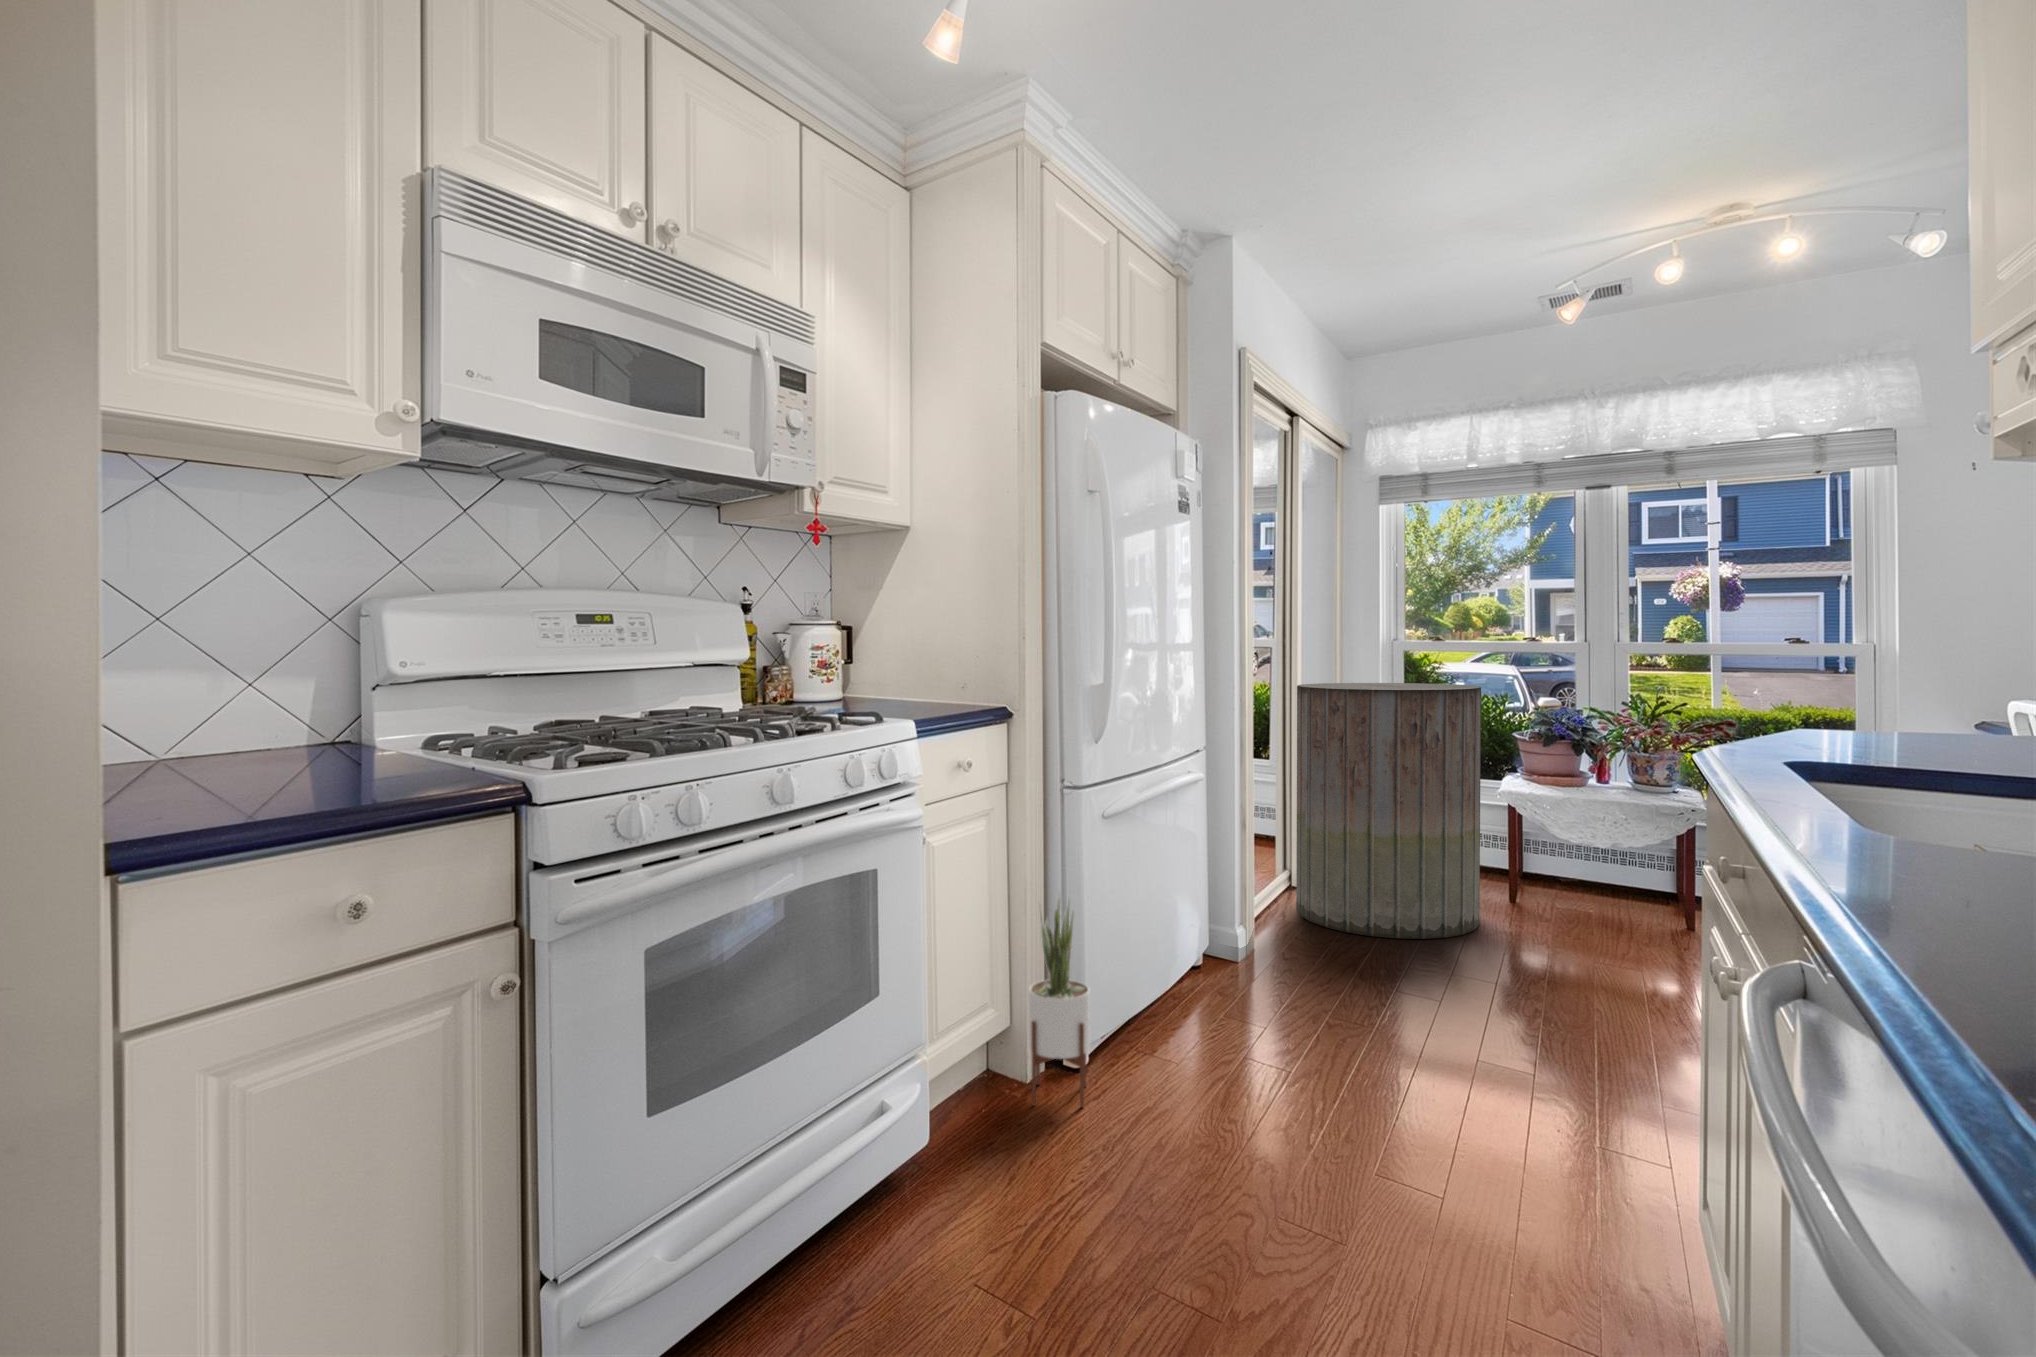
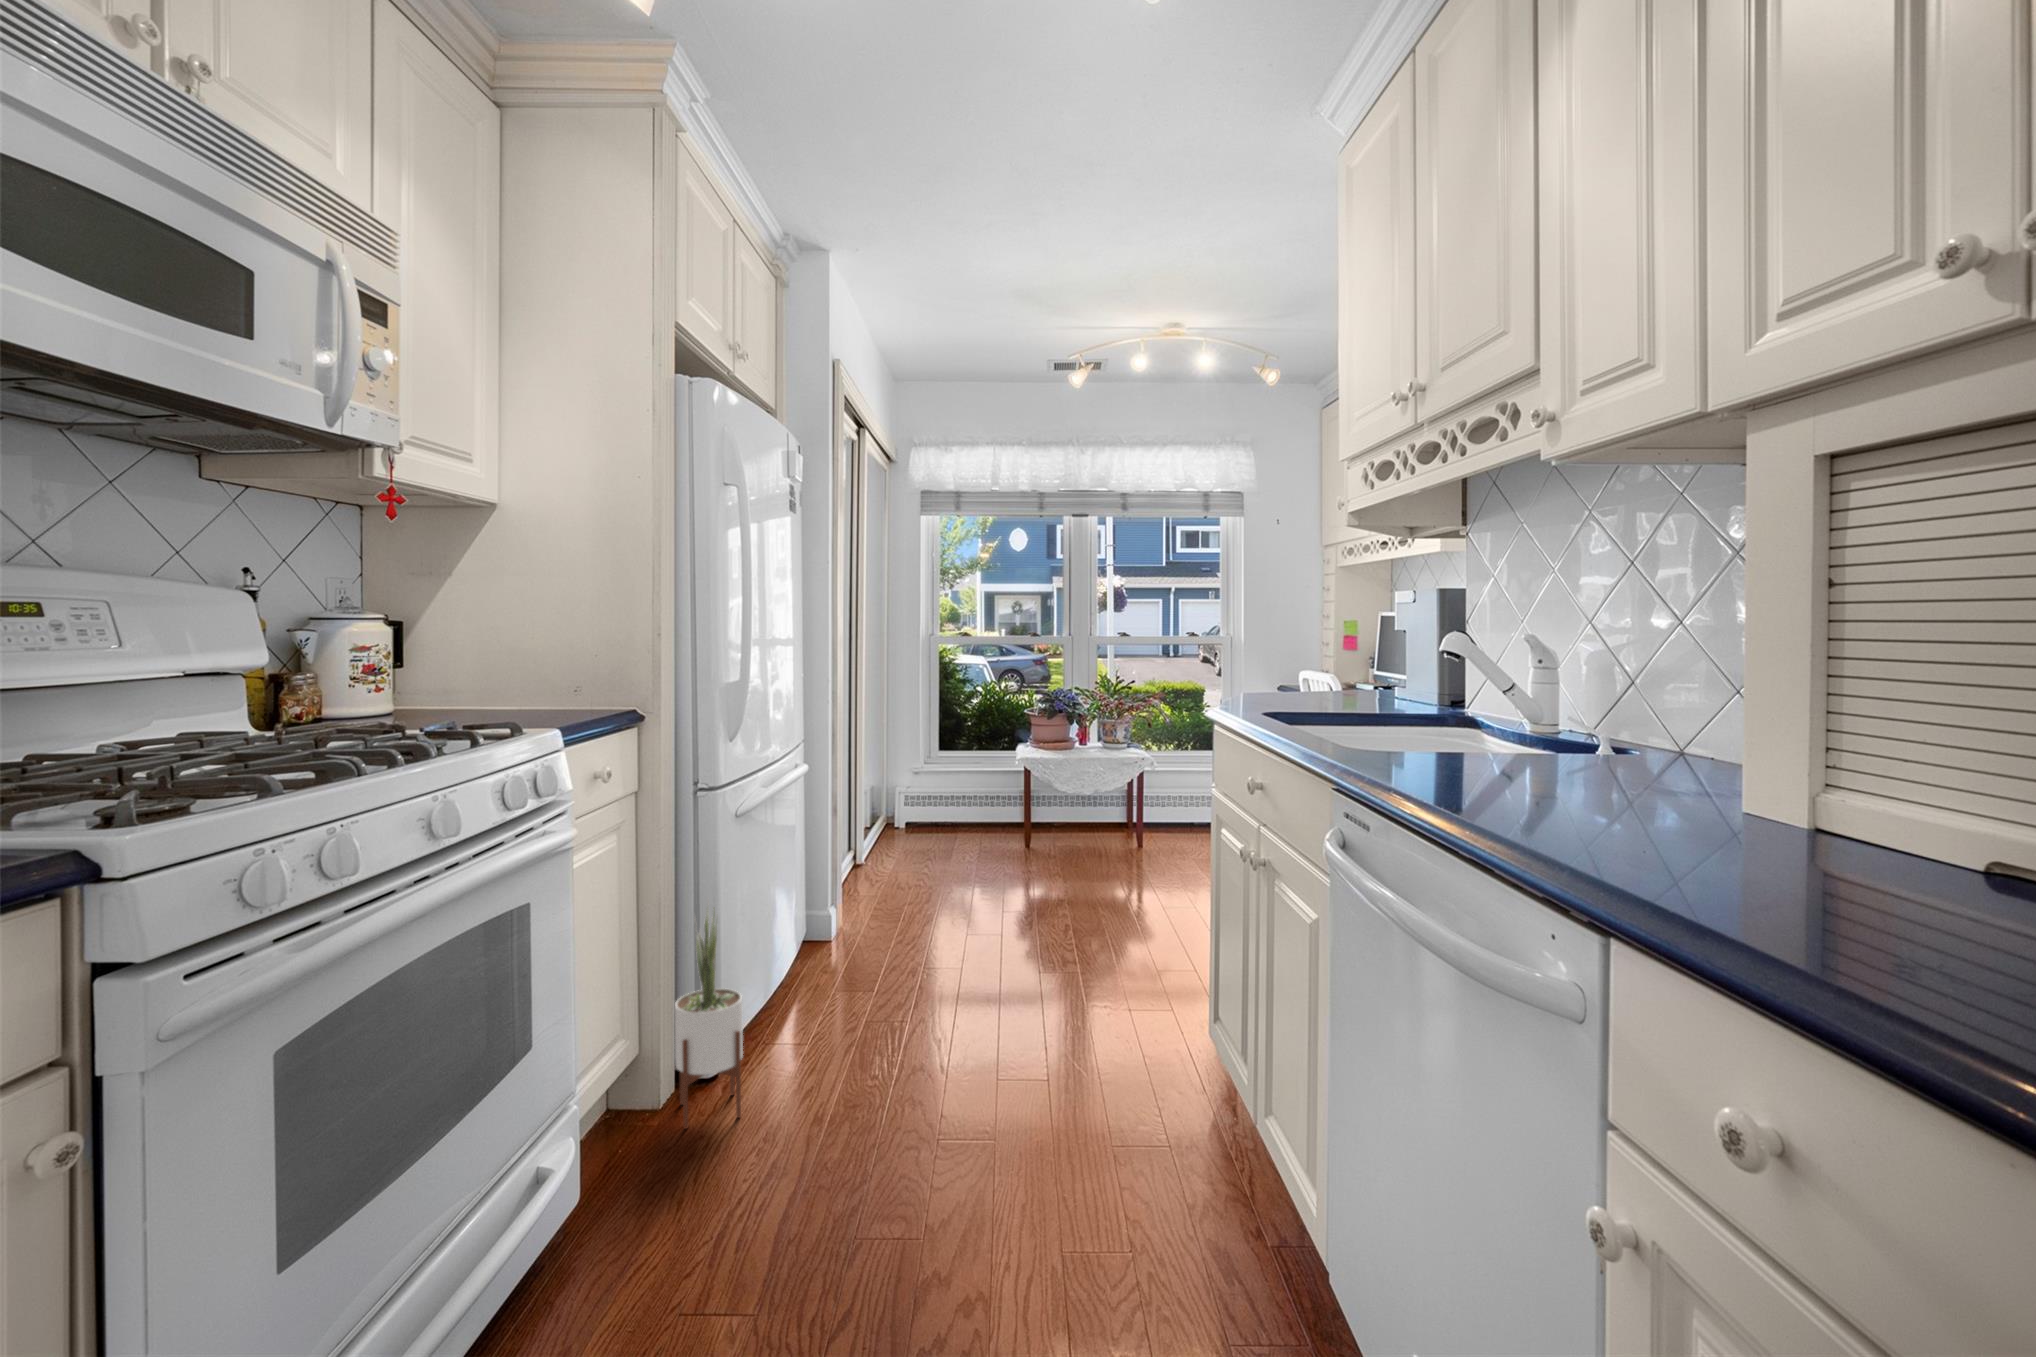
trash can: present [1296,683,1481,939] -> none [866,673,1017,897]

